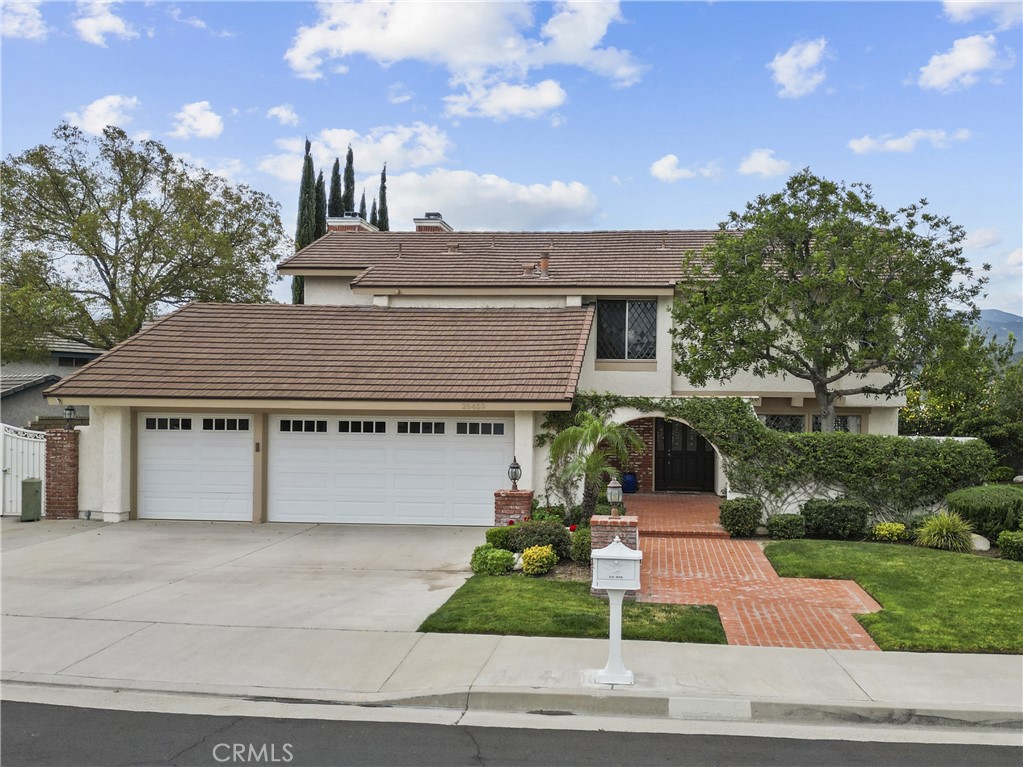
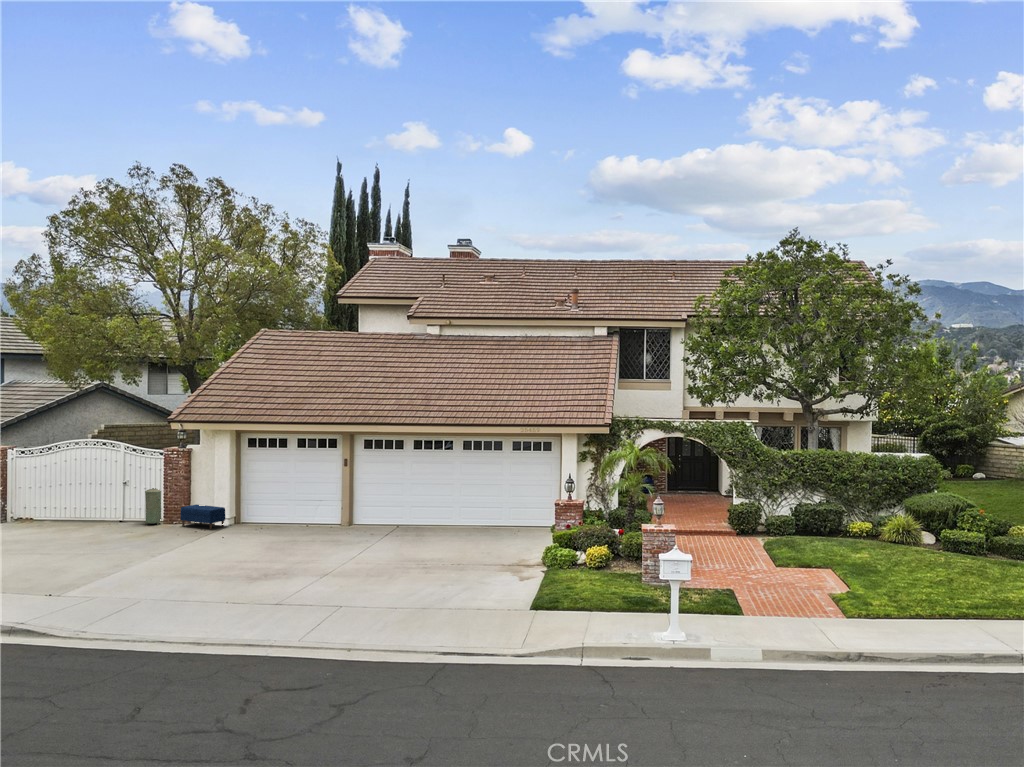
bench: none [60,497,112,527] -> present [181,505,225,530]

